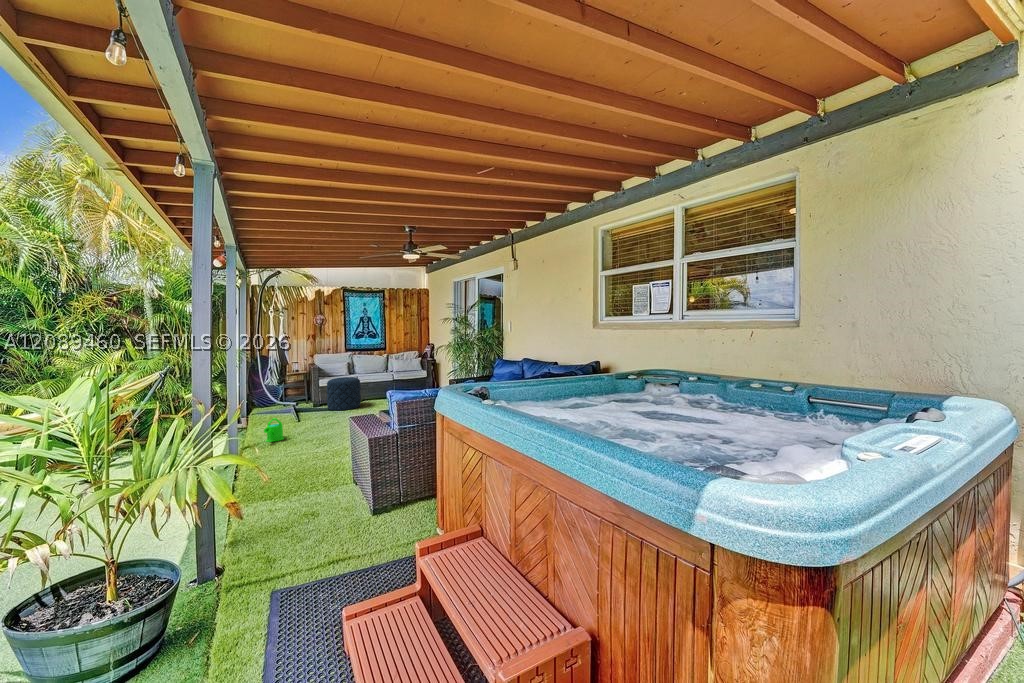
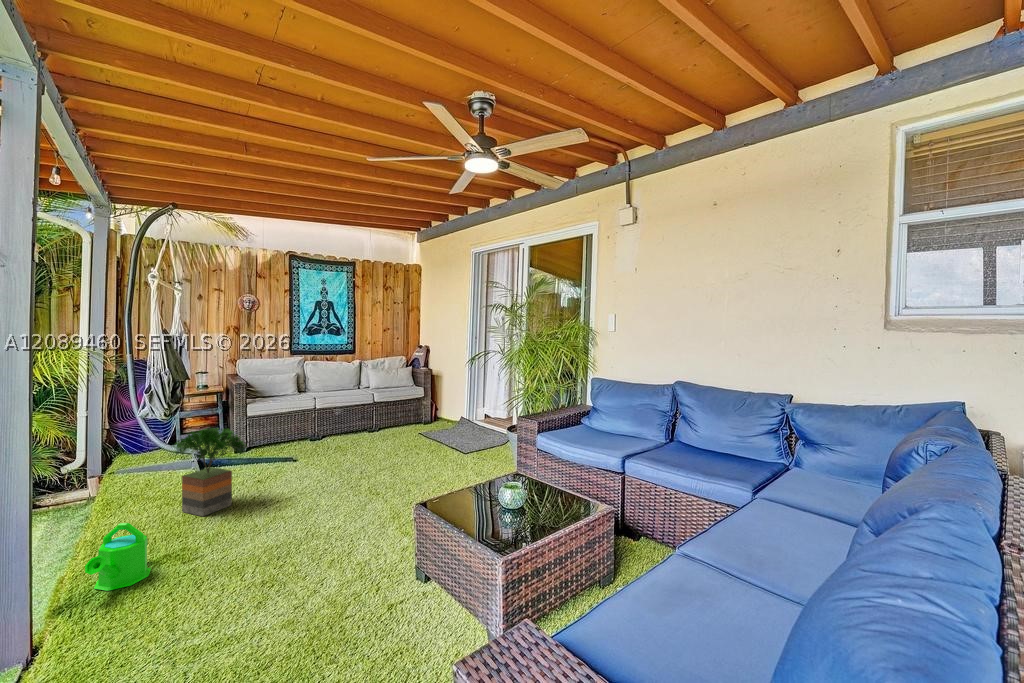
pouf: present [327,377,361,410] -> none [259,402,324,465]
potted tree: none [288,386,320,426] -> present [175,428,246,516]

